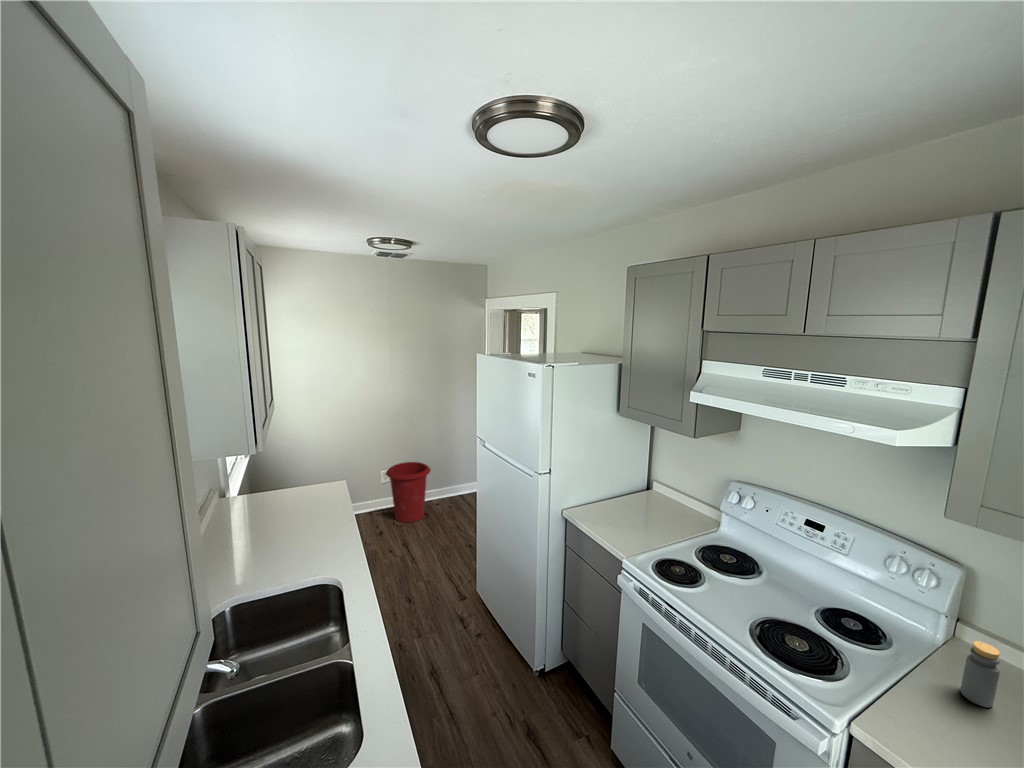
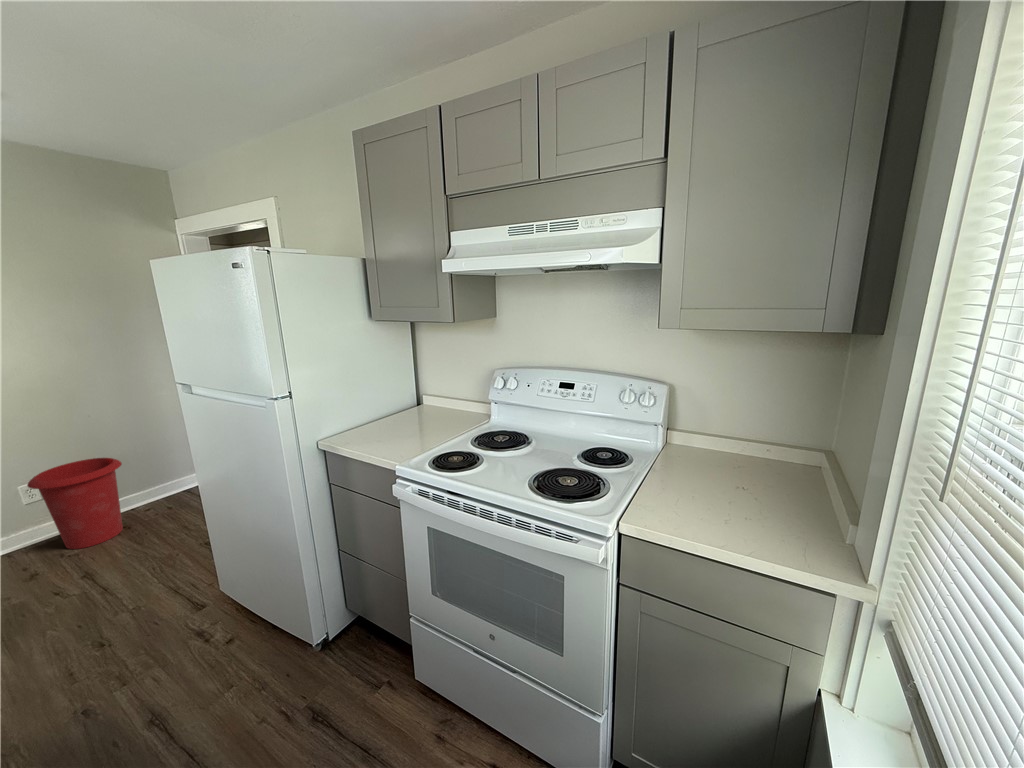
bottle: present [960,641,1000,707] -> none [678,429,699,479]

